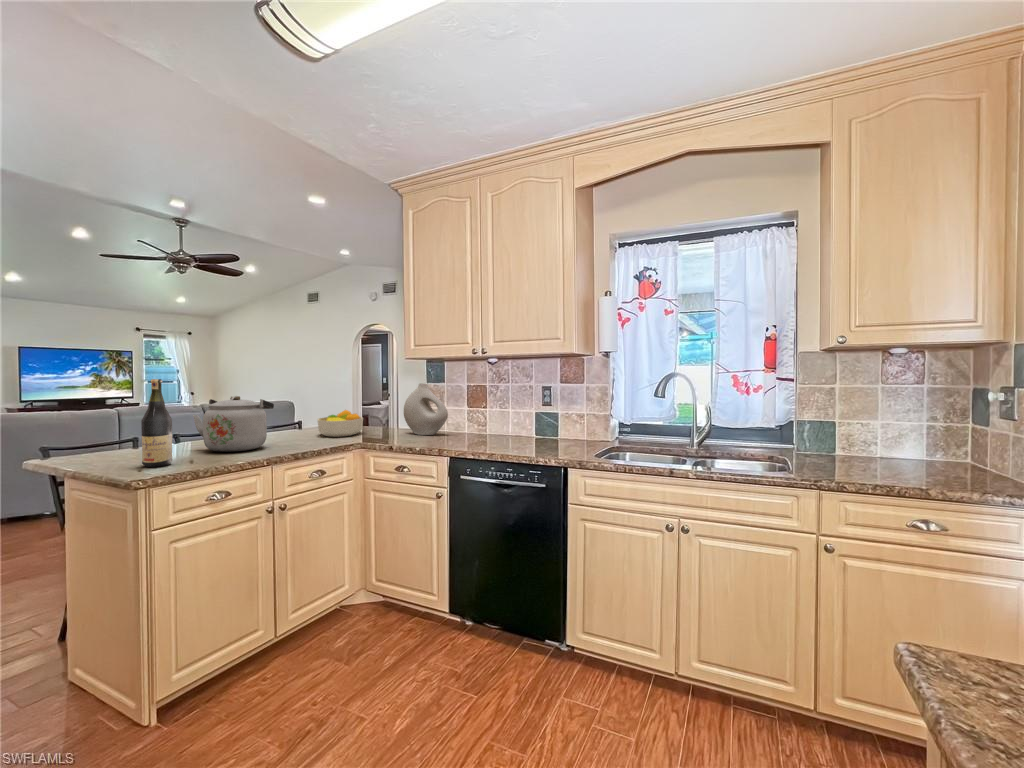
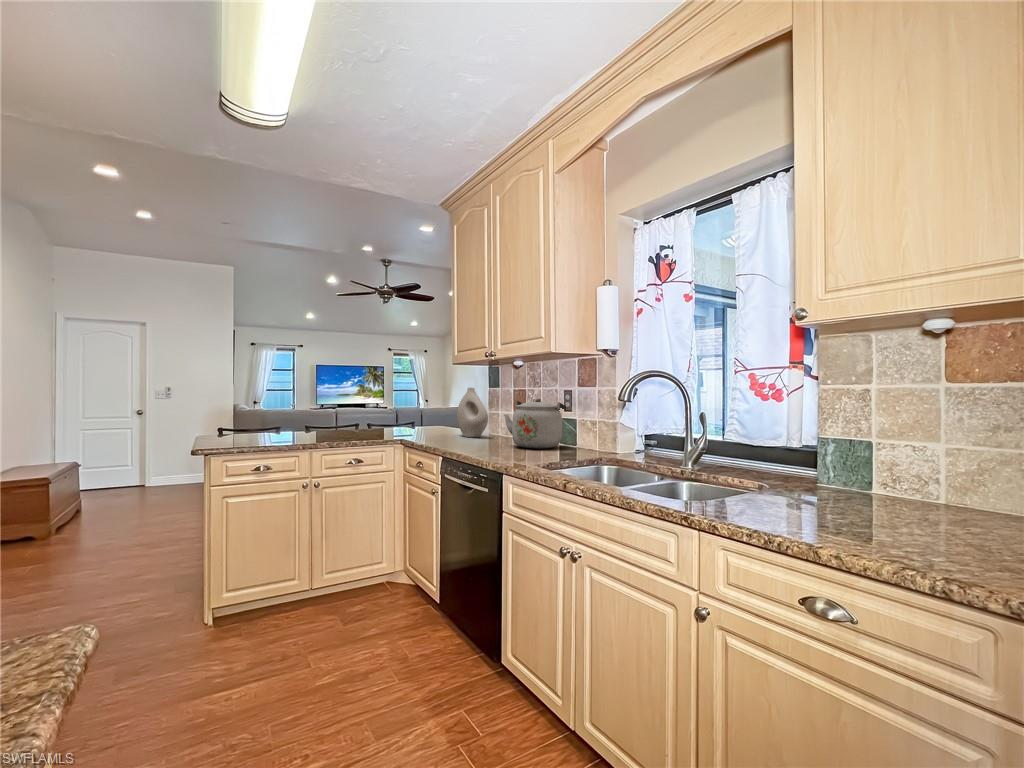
wine bottle: present [141,379,172,467] -> none [224,379,244,443]
kettle: present [193,396,274,452] -> present [504,398,566,449]
fruit bowl: present [317,410,363,437] -> none [385,411,430,434]

